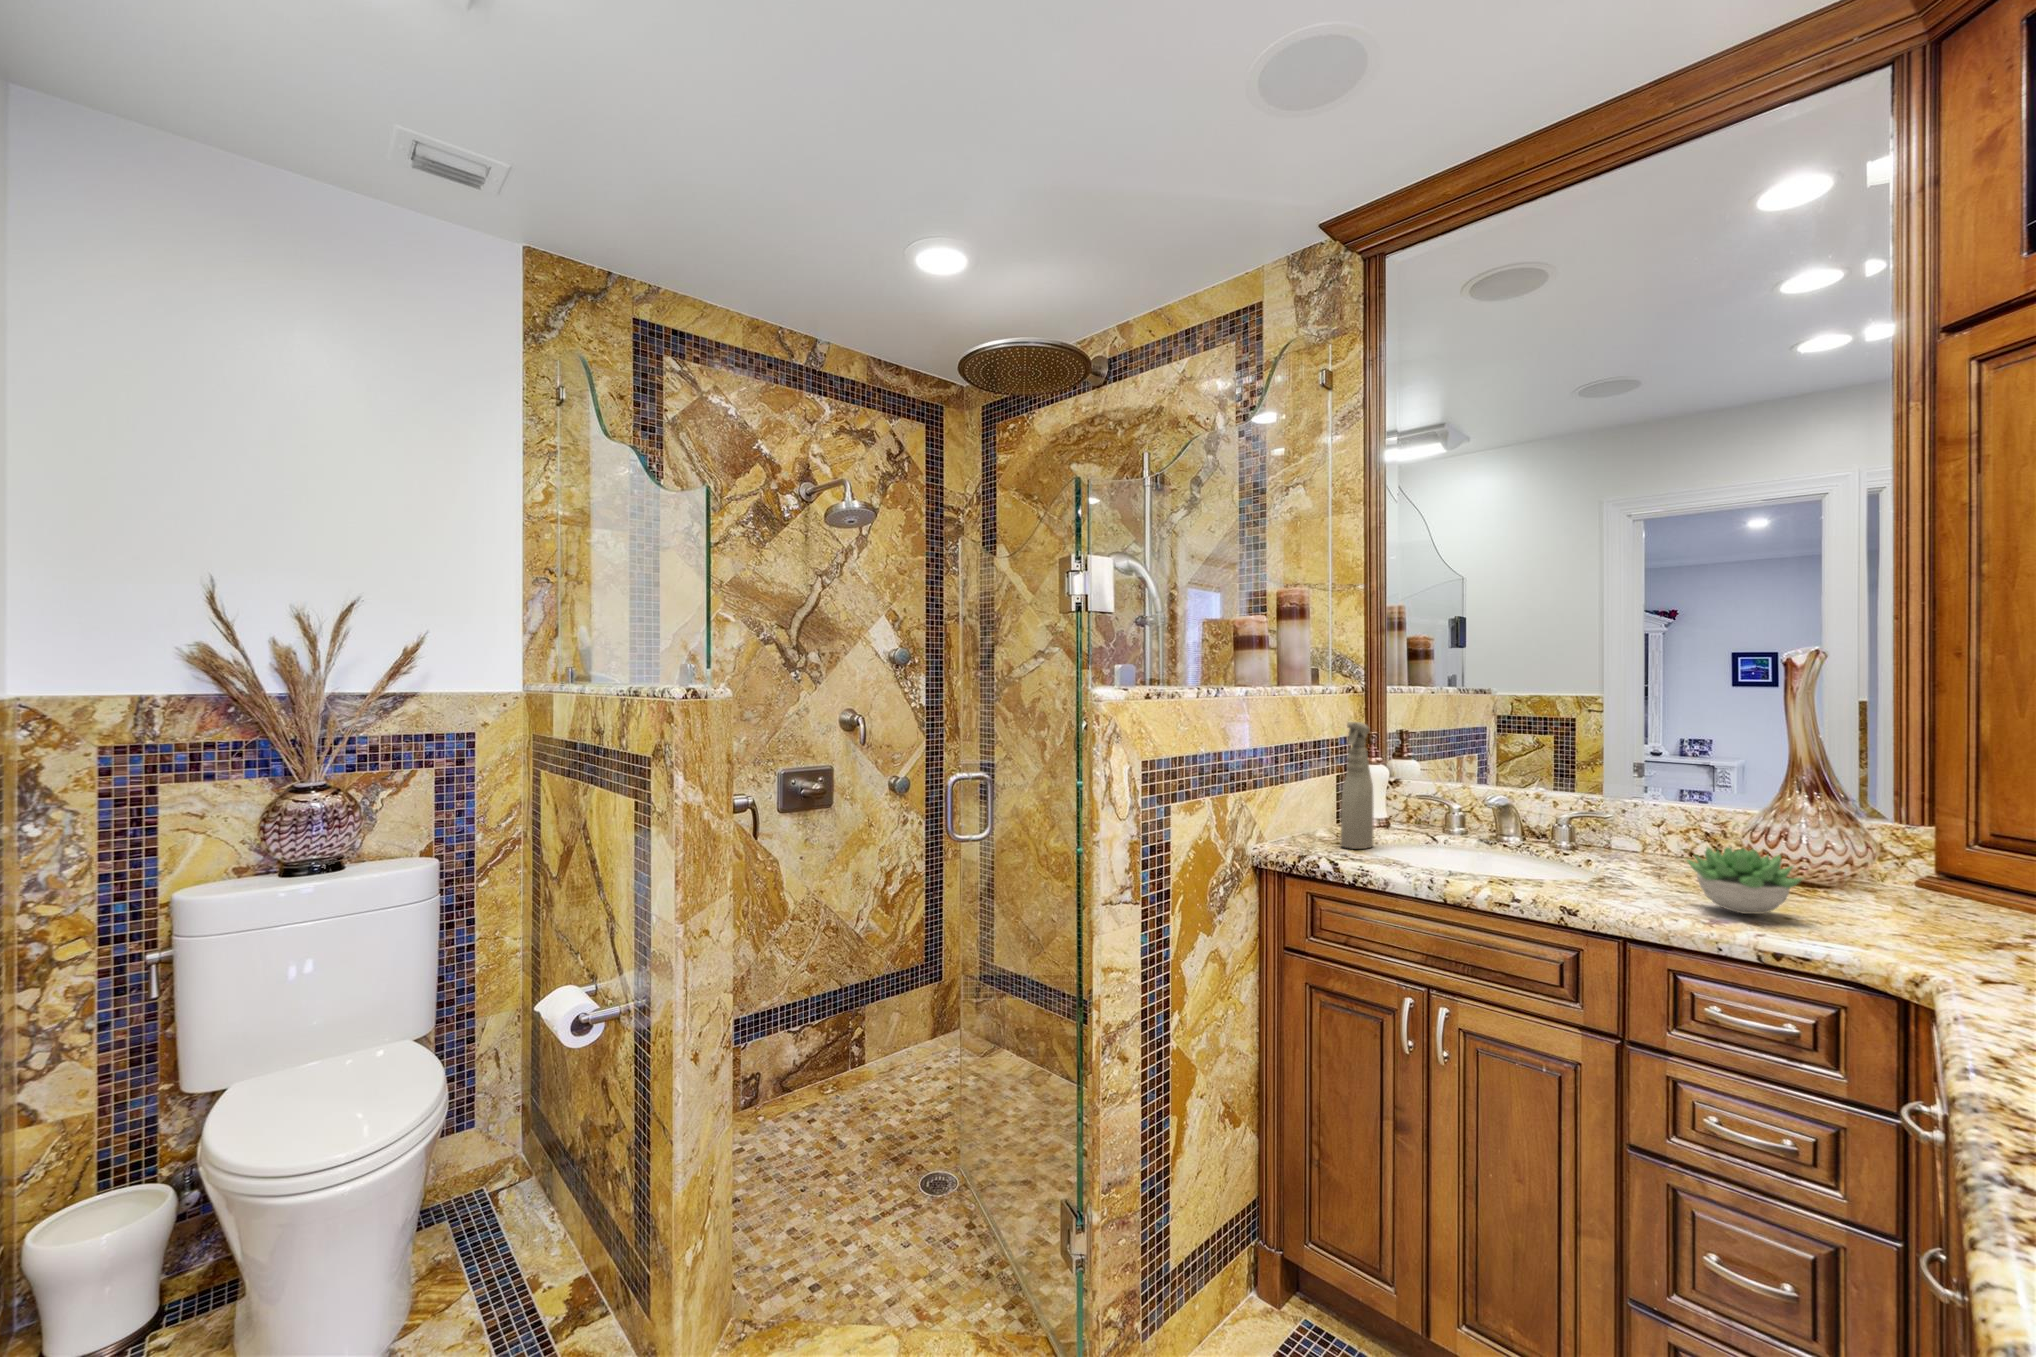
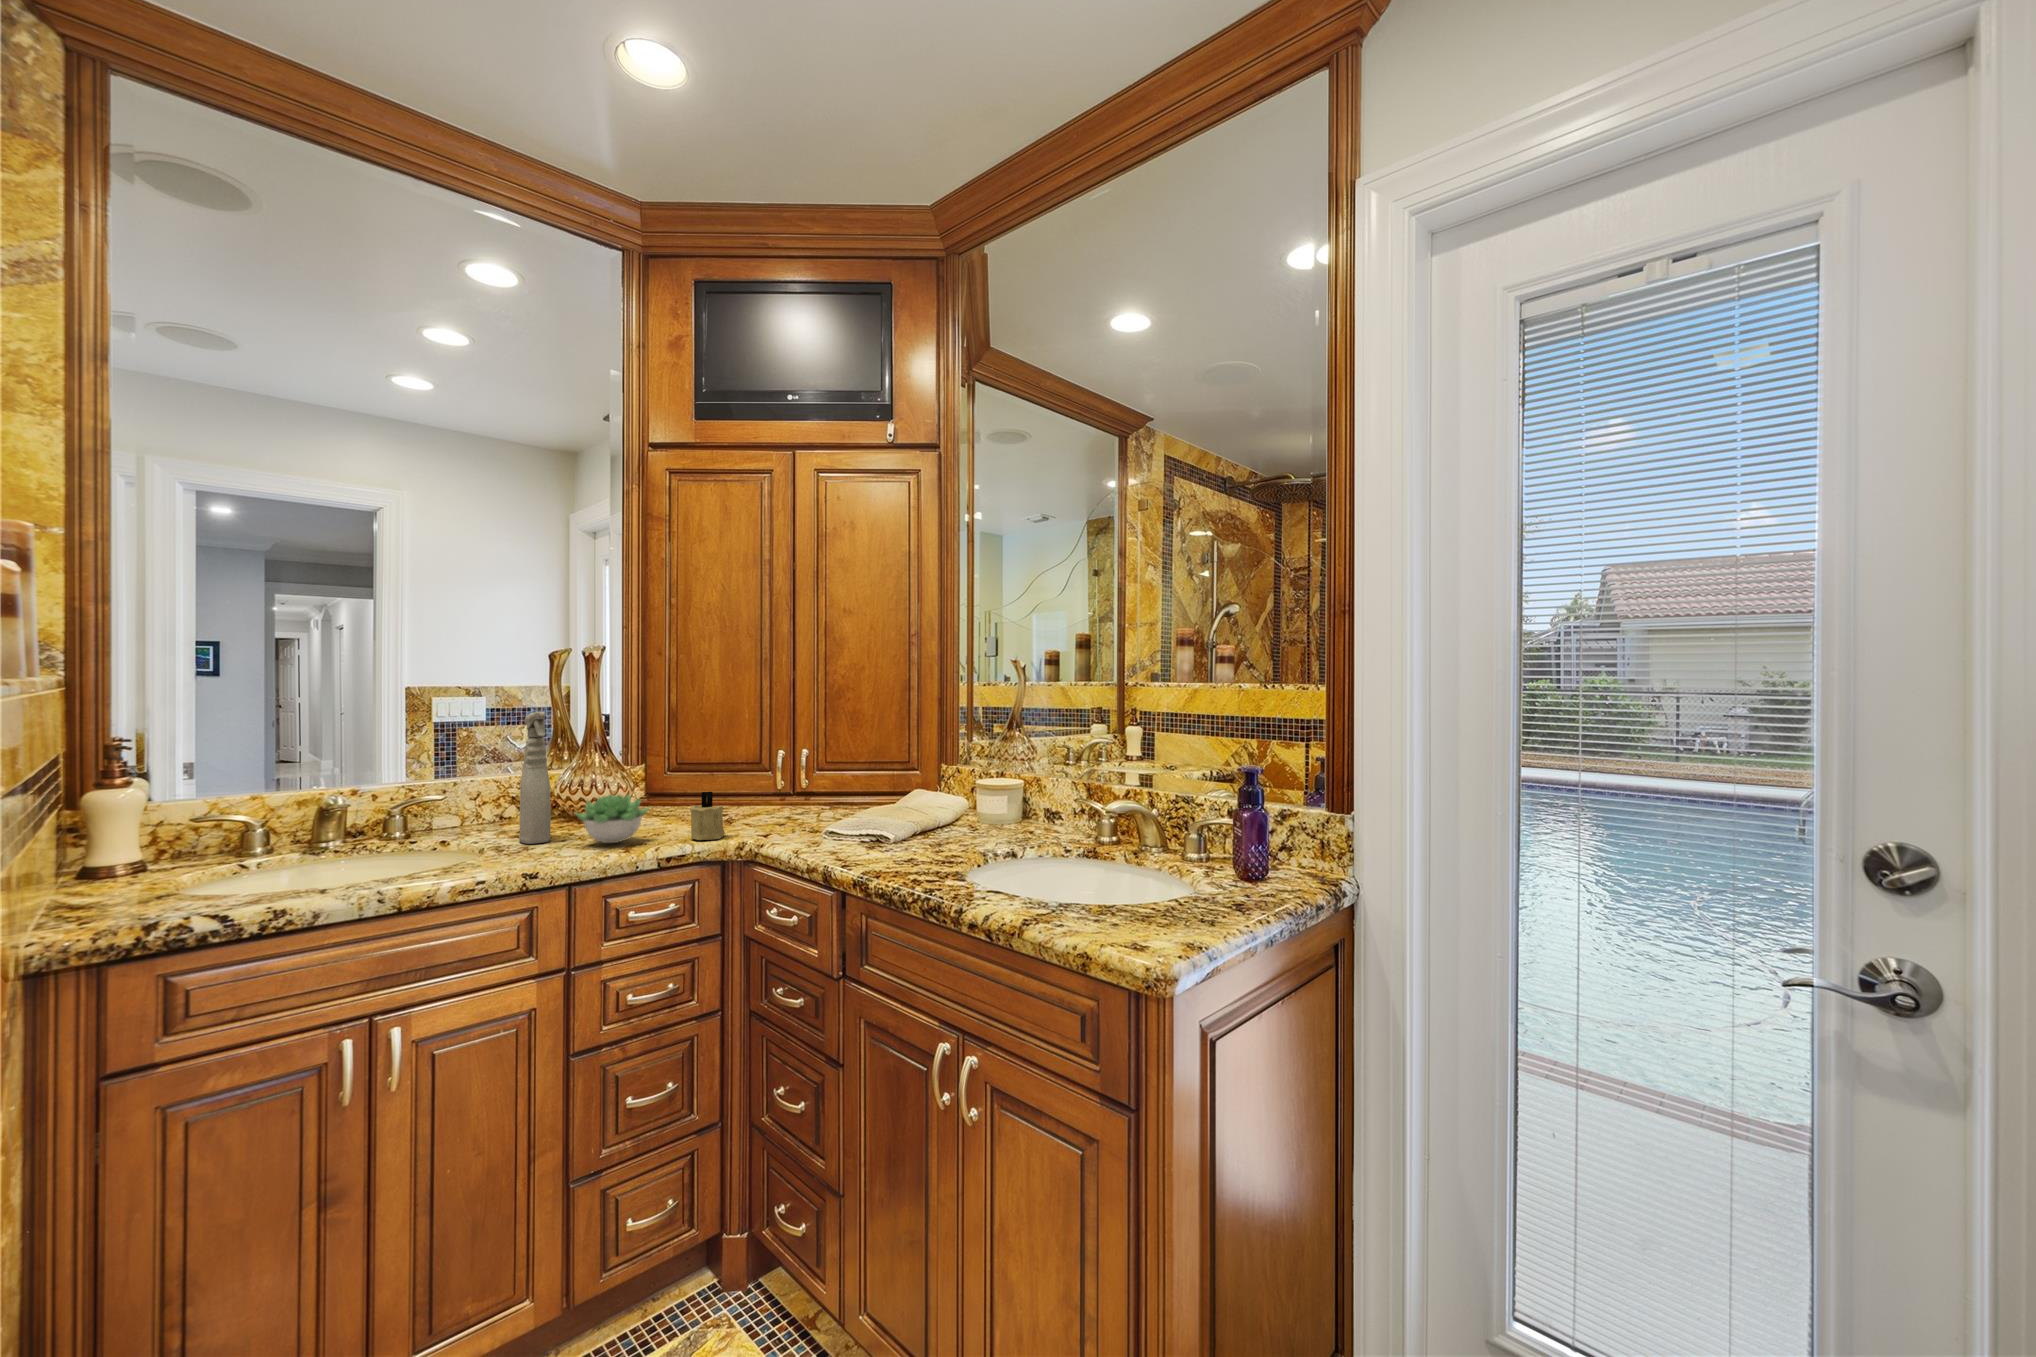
spray bottle: present [1341,722,1374,849] -> present [519,712,551,844]
candle: none [1859,876,1942,958] -> present [690,792,725,840]

